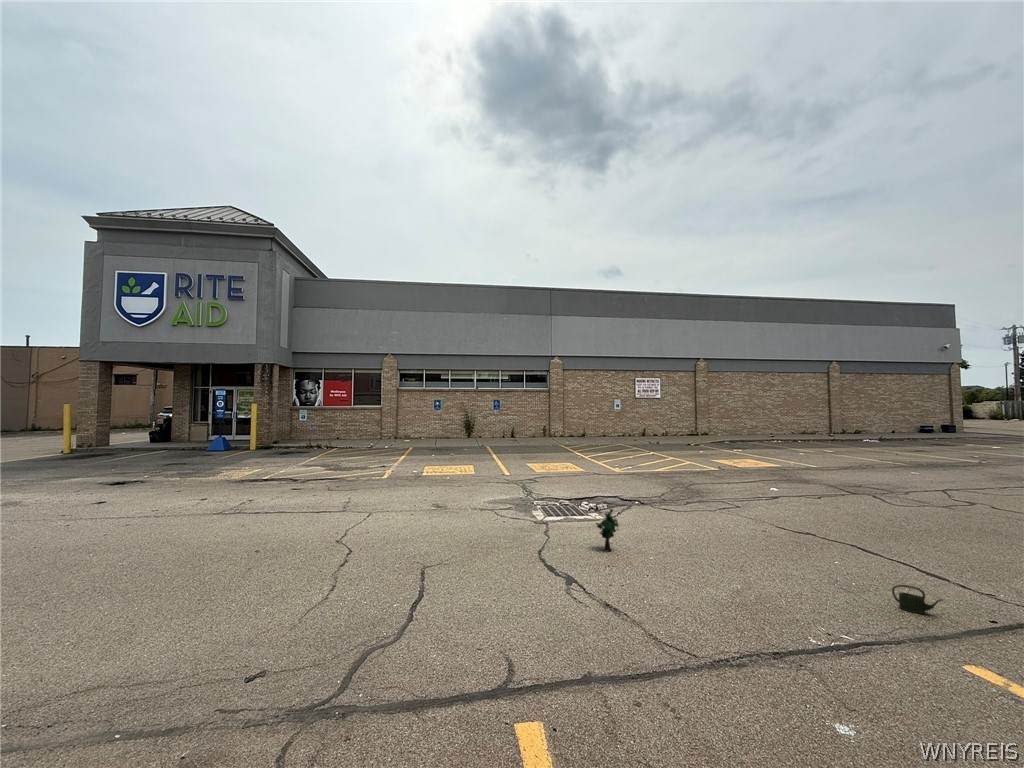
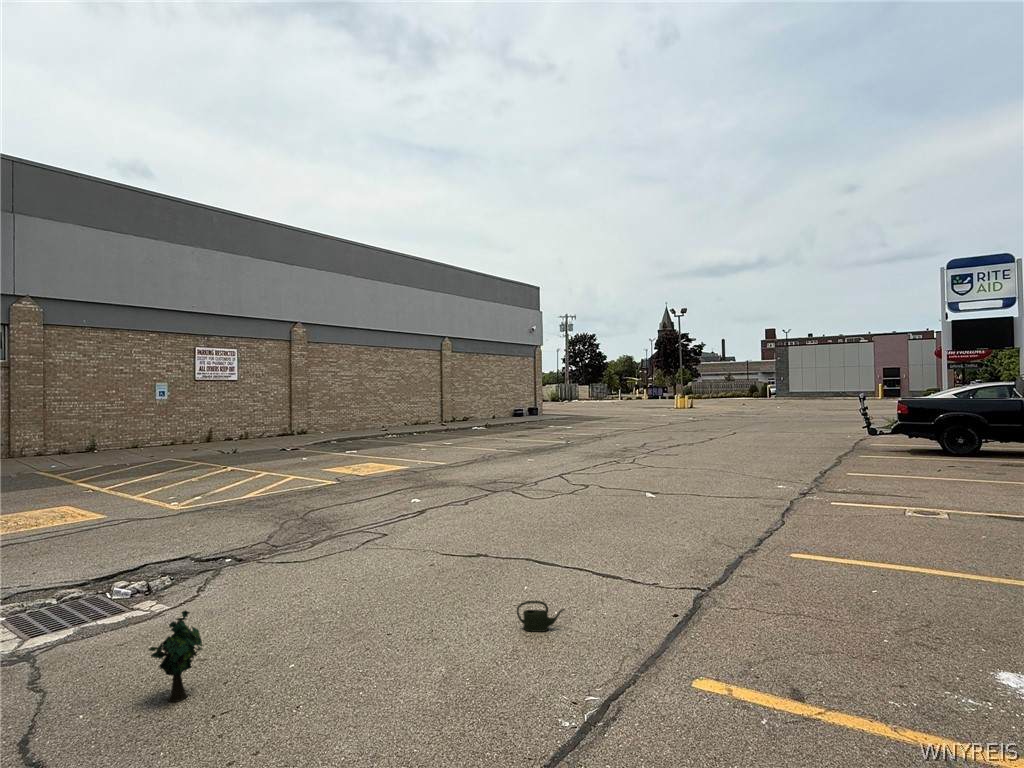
watering can: present [892,585,943,614] -> present [517,601,564,632]

